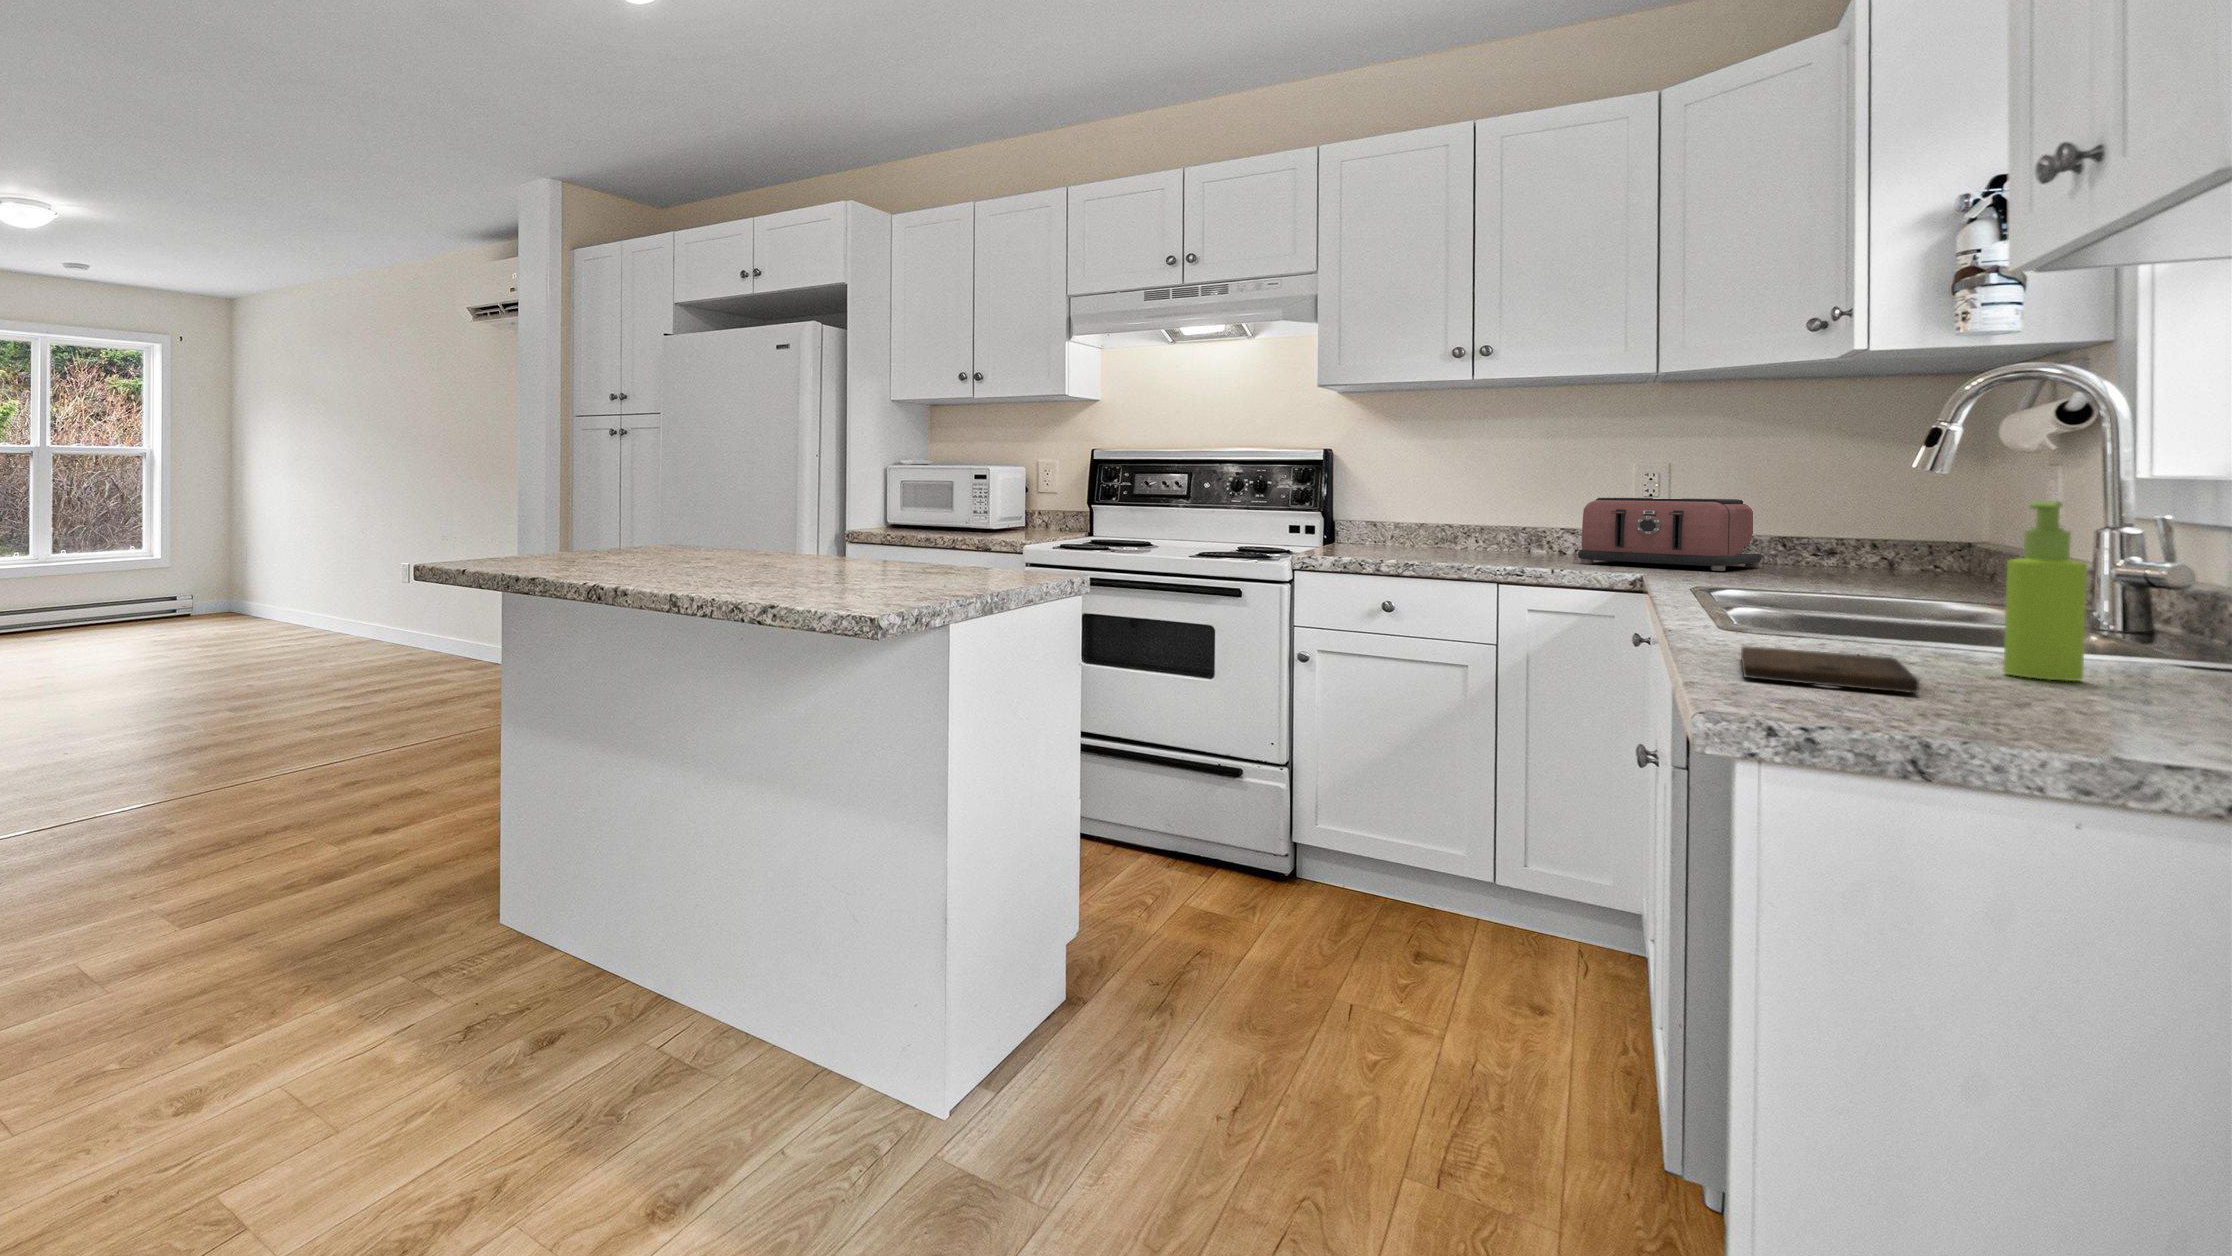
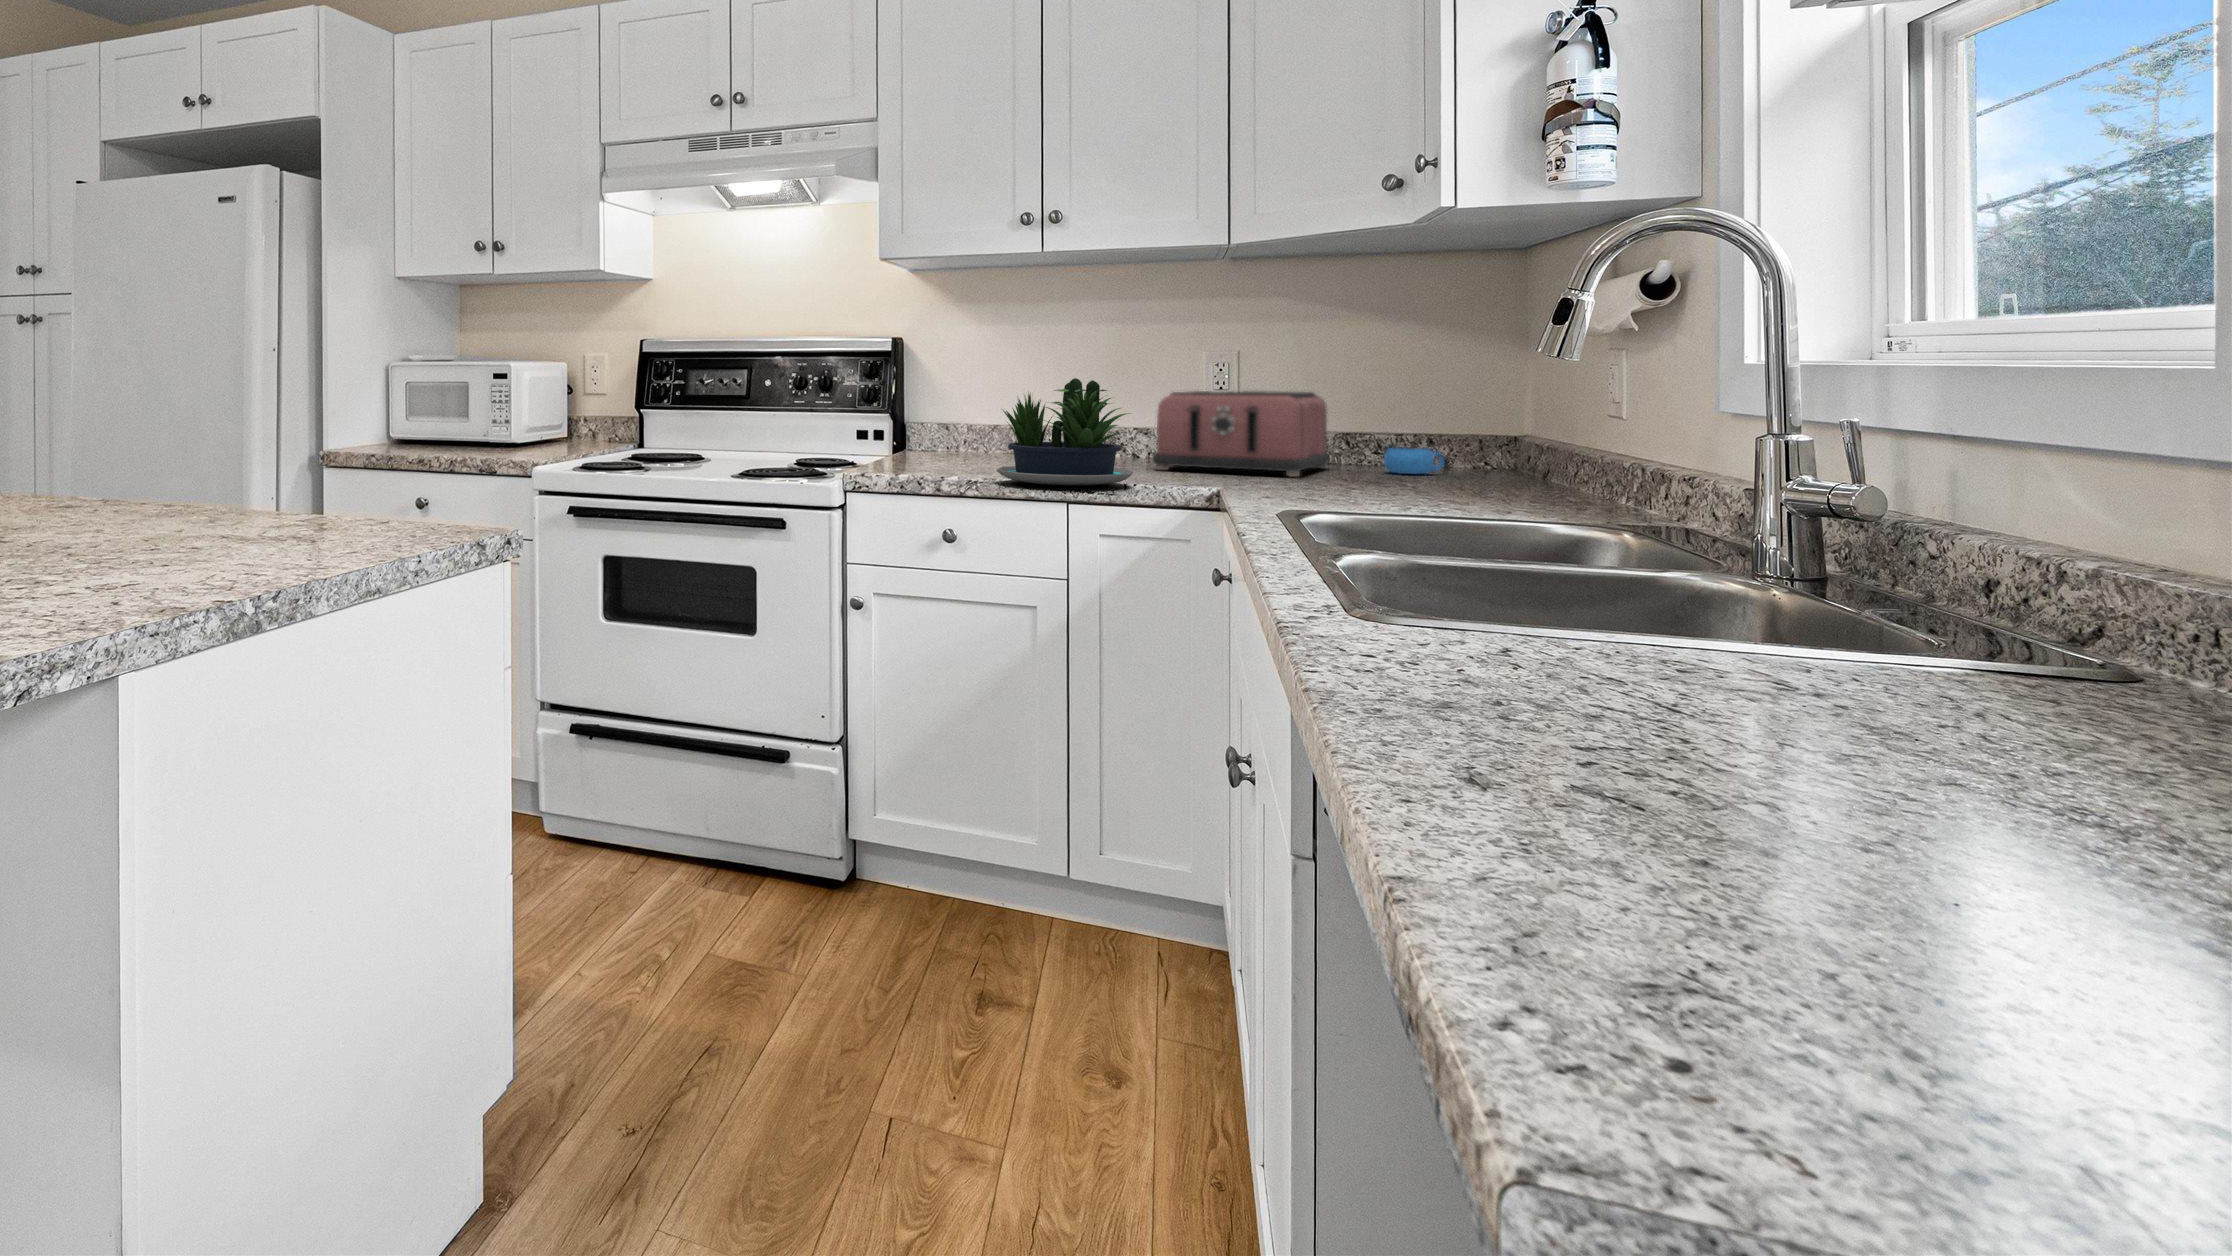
potted plant: none [1431,484,1571,568] -> present [997,378,1133,485]
soap dispenser: present [2003,501,2087,681] -> none [1846,412,1989,758]
mug: none [1817,550,1884,573] -> present [1384,447,1444,474]
cutting board: present [1741,646,1919,693] -> none [1437,698,1866,882]

